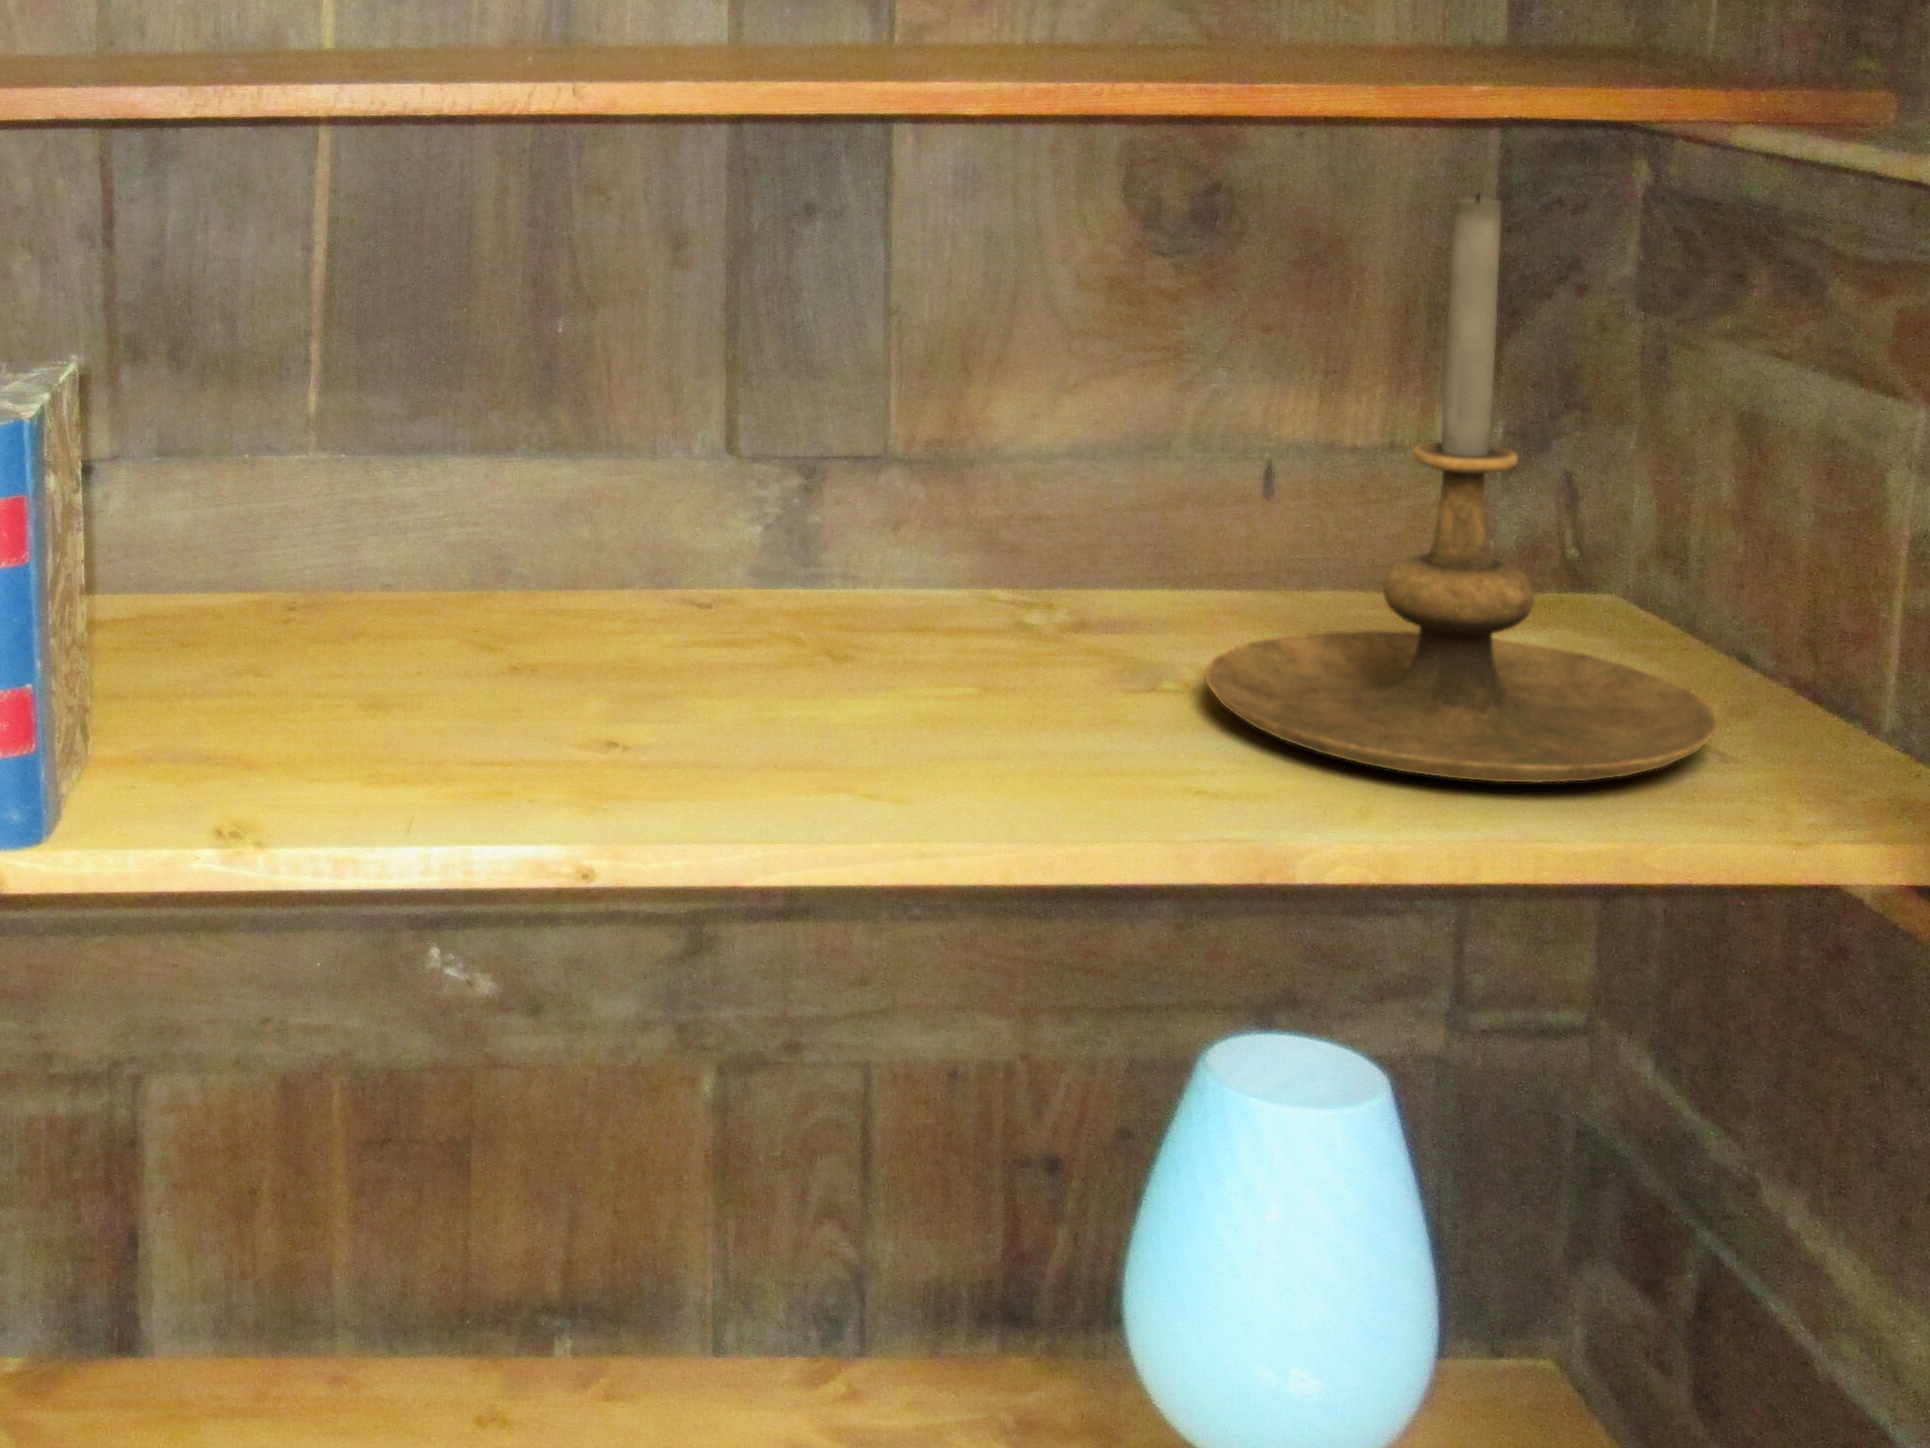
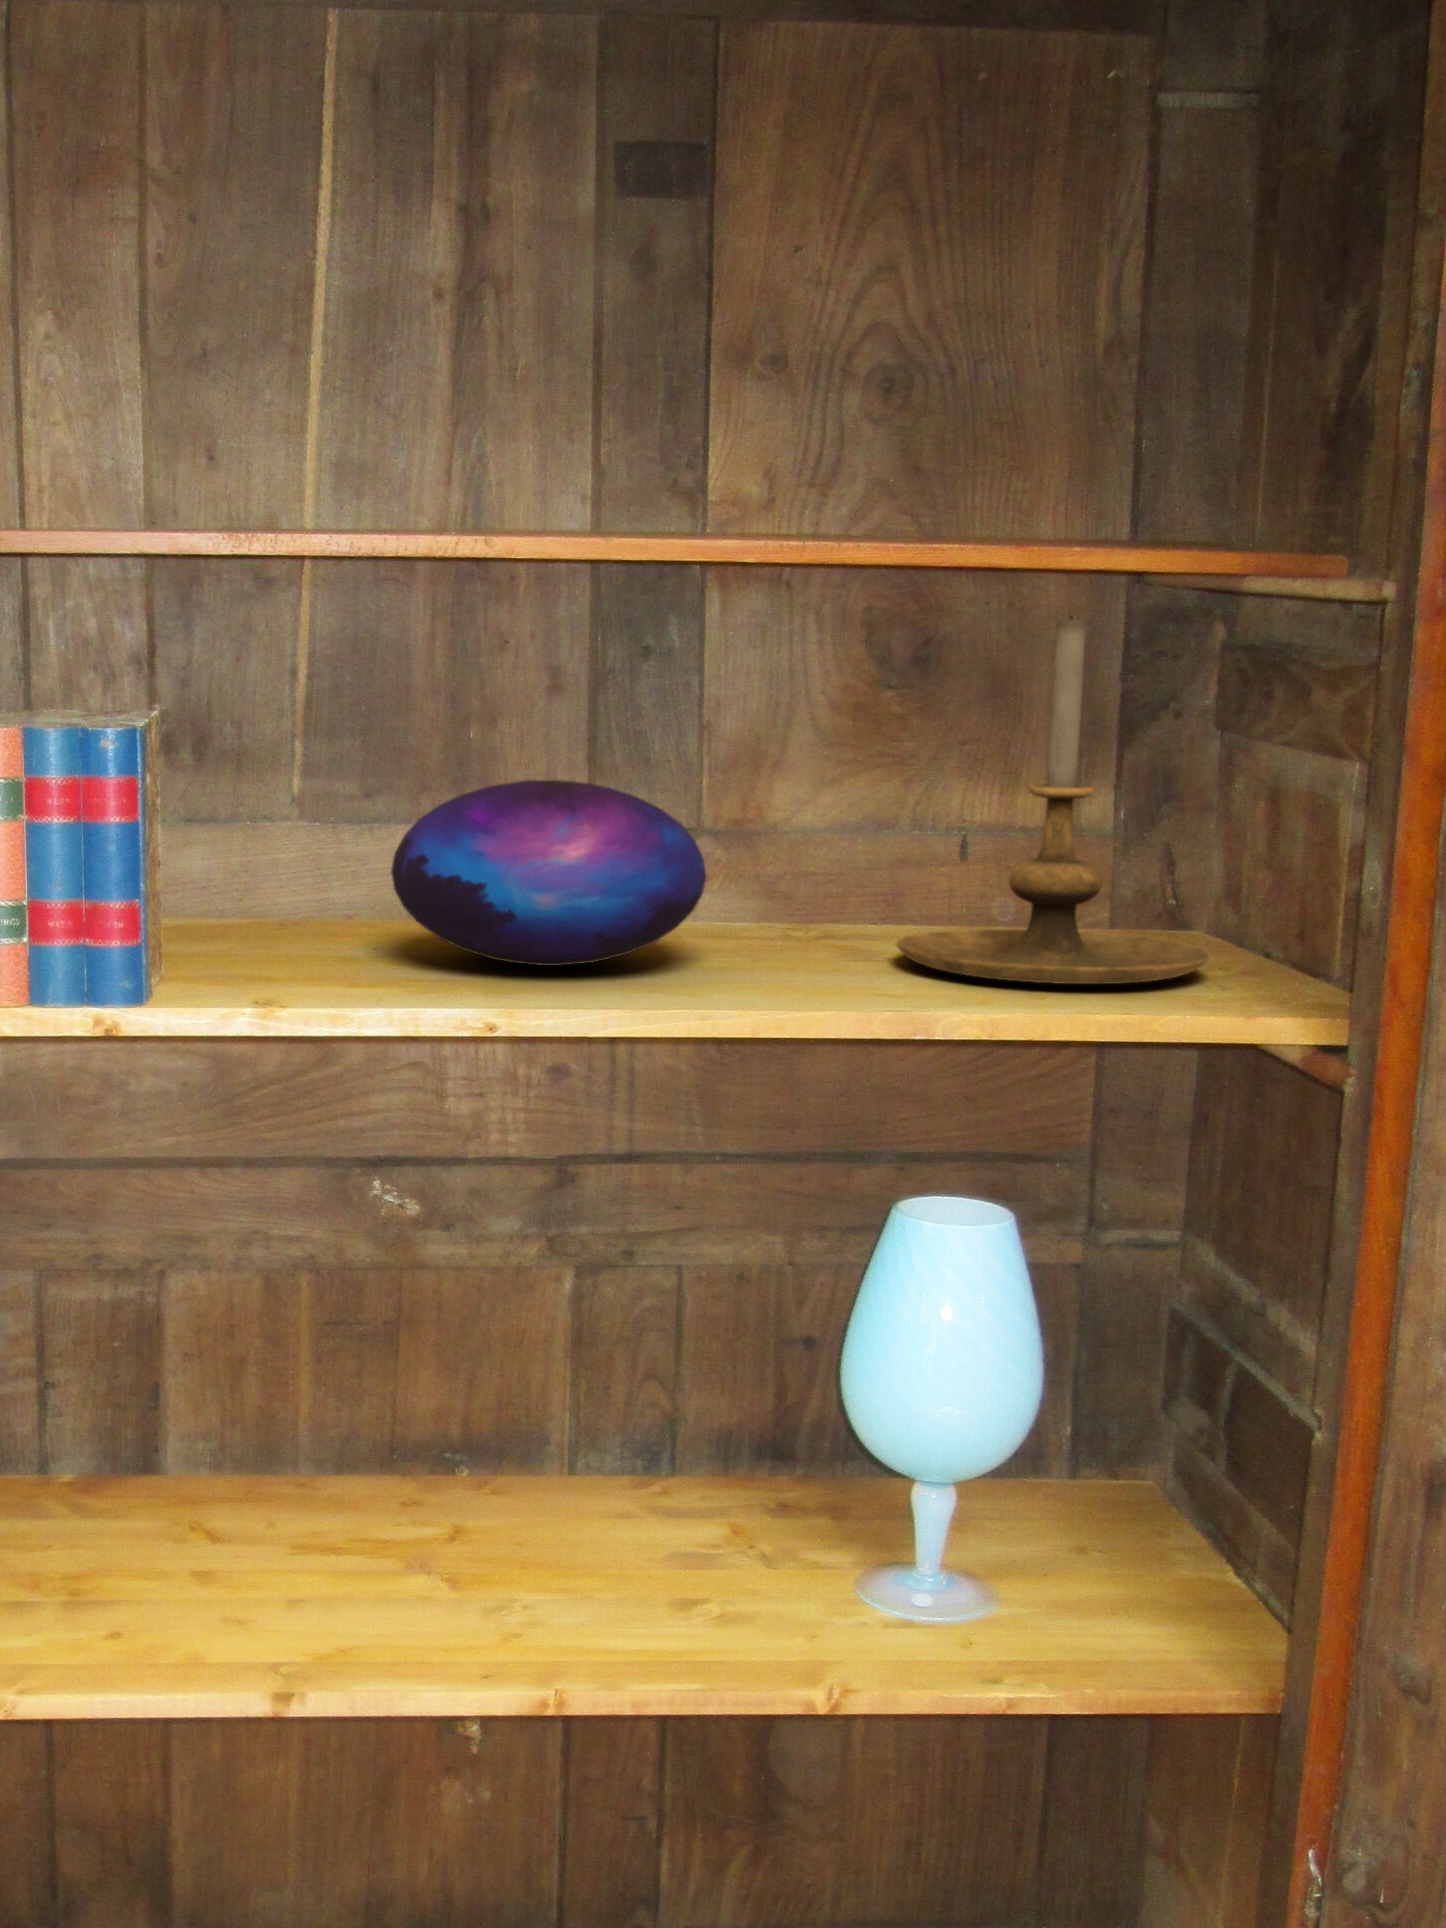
decorative orb: none [436,444,916,737] -> present [391,780,706,966]

